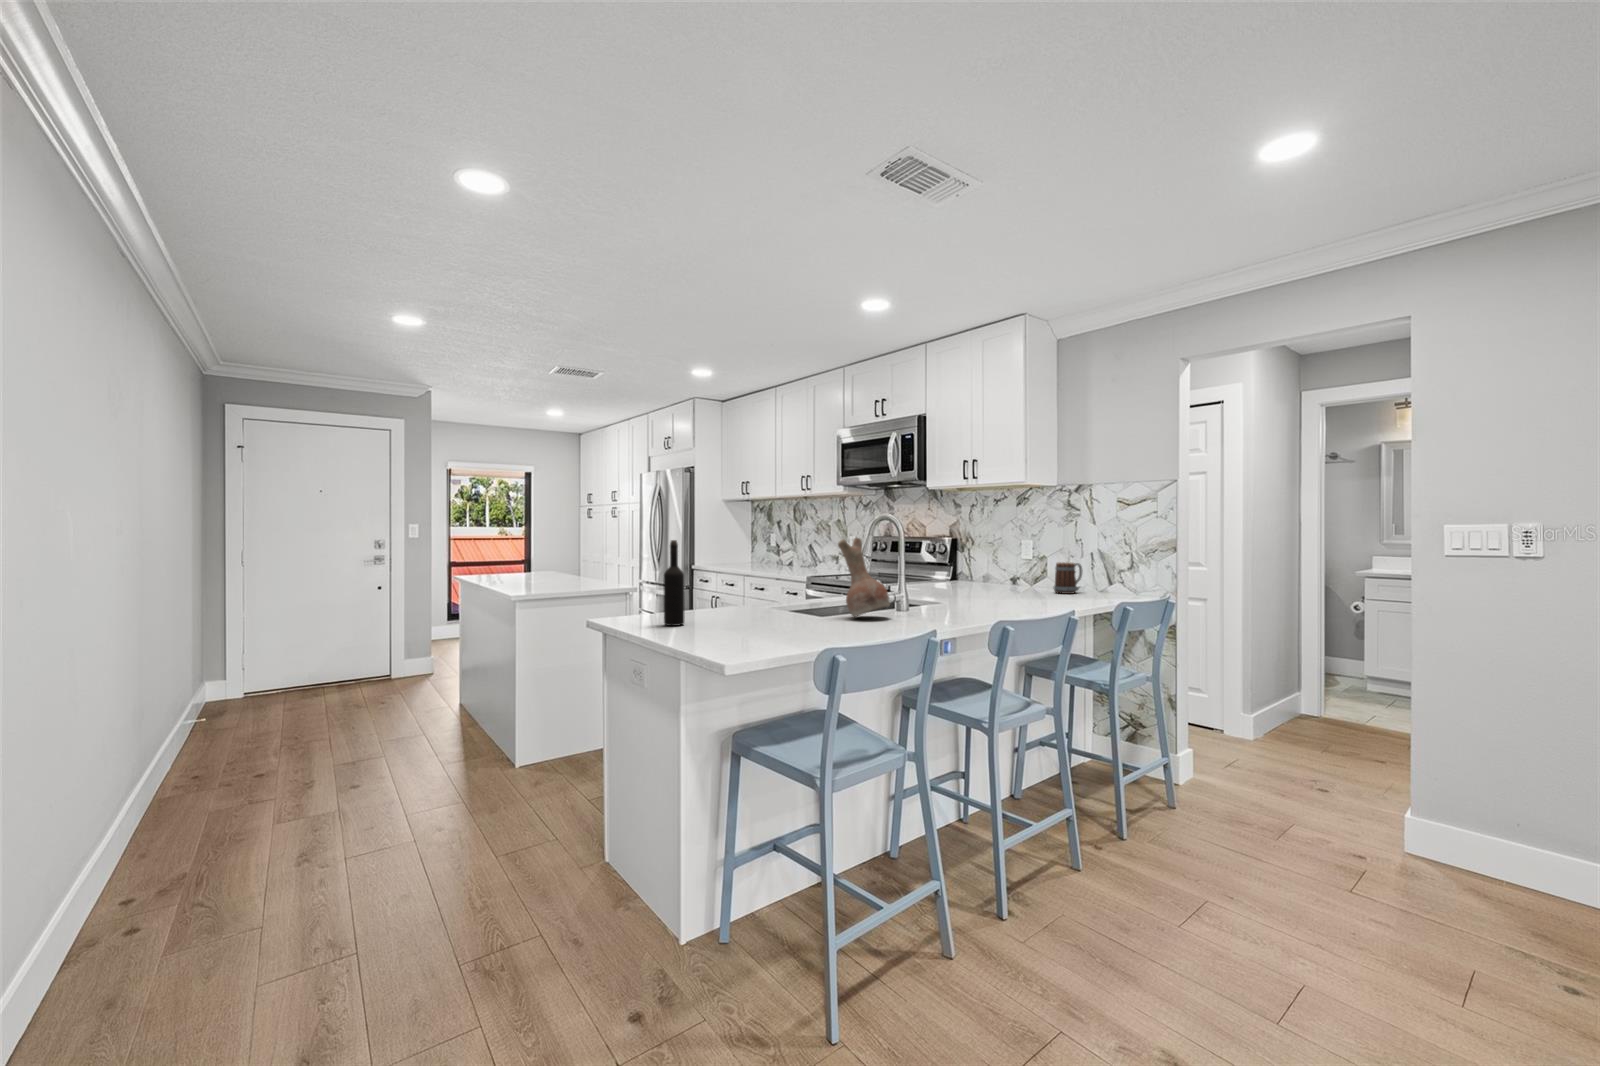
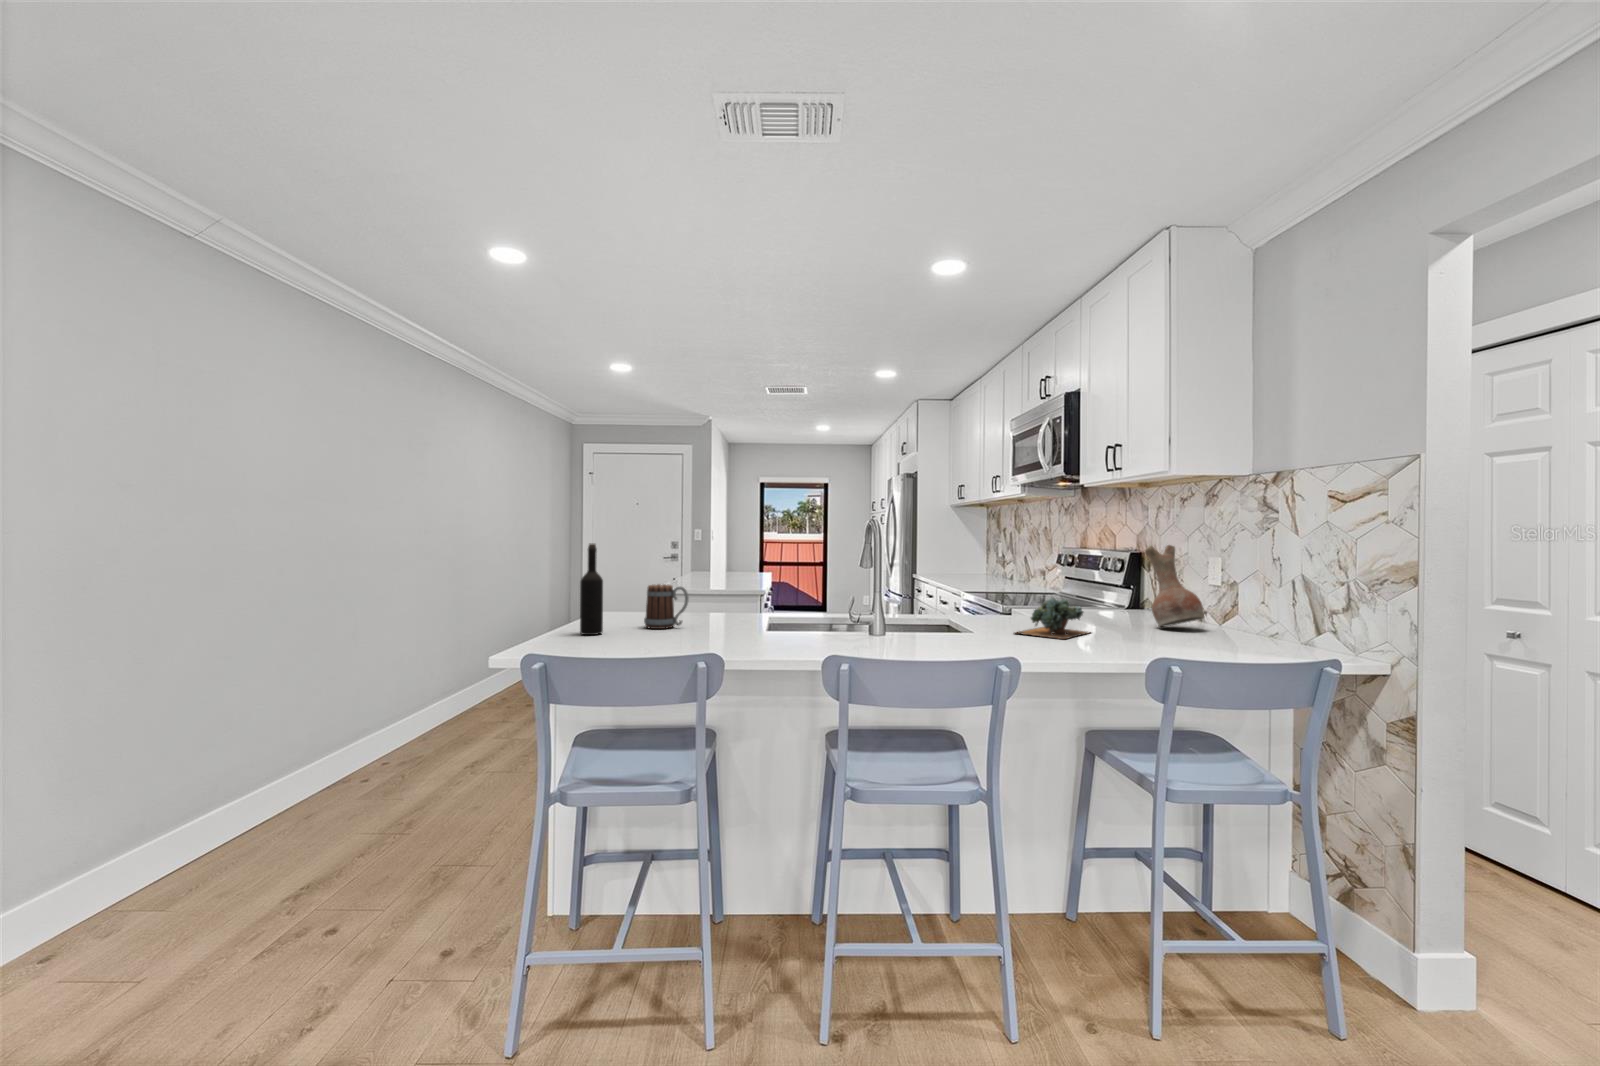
vase: present [838,538,890,617] -> present [1145,545,1204,627]
mug: present [1054,562,1083,594] -> present [644,584,689,629]
succulent plant: none [953,571,994,599] -> present [1015,598,1089,639]

